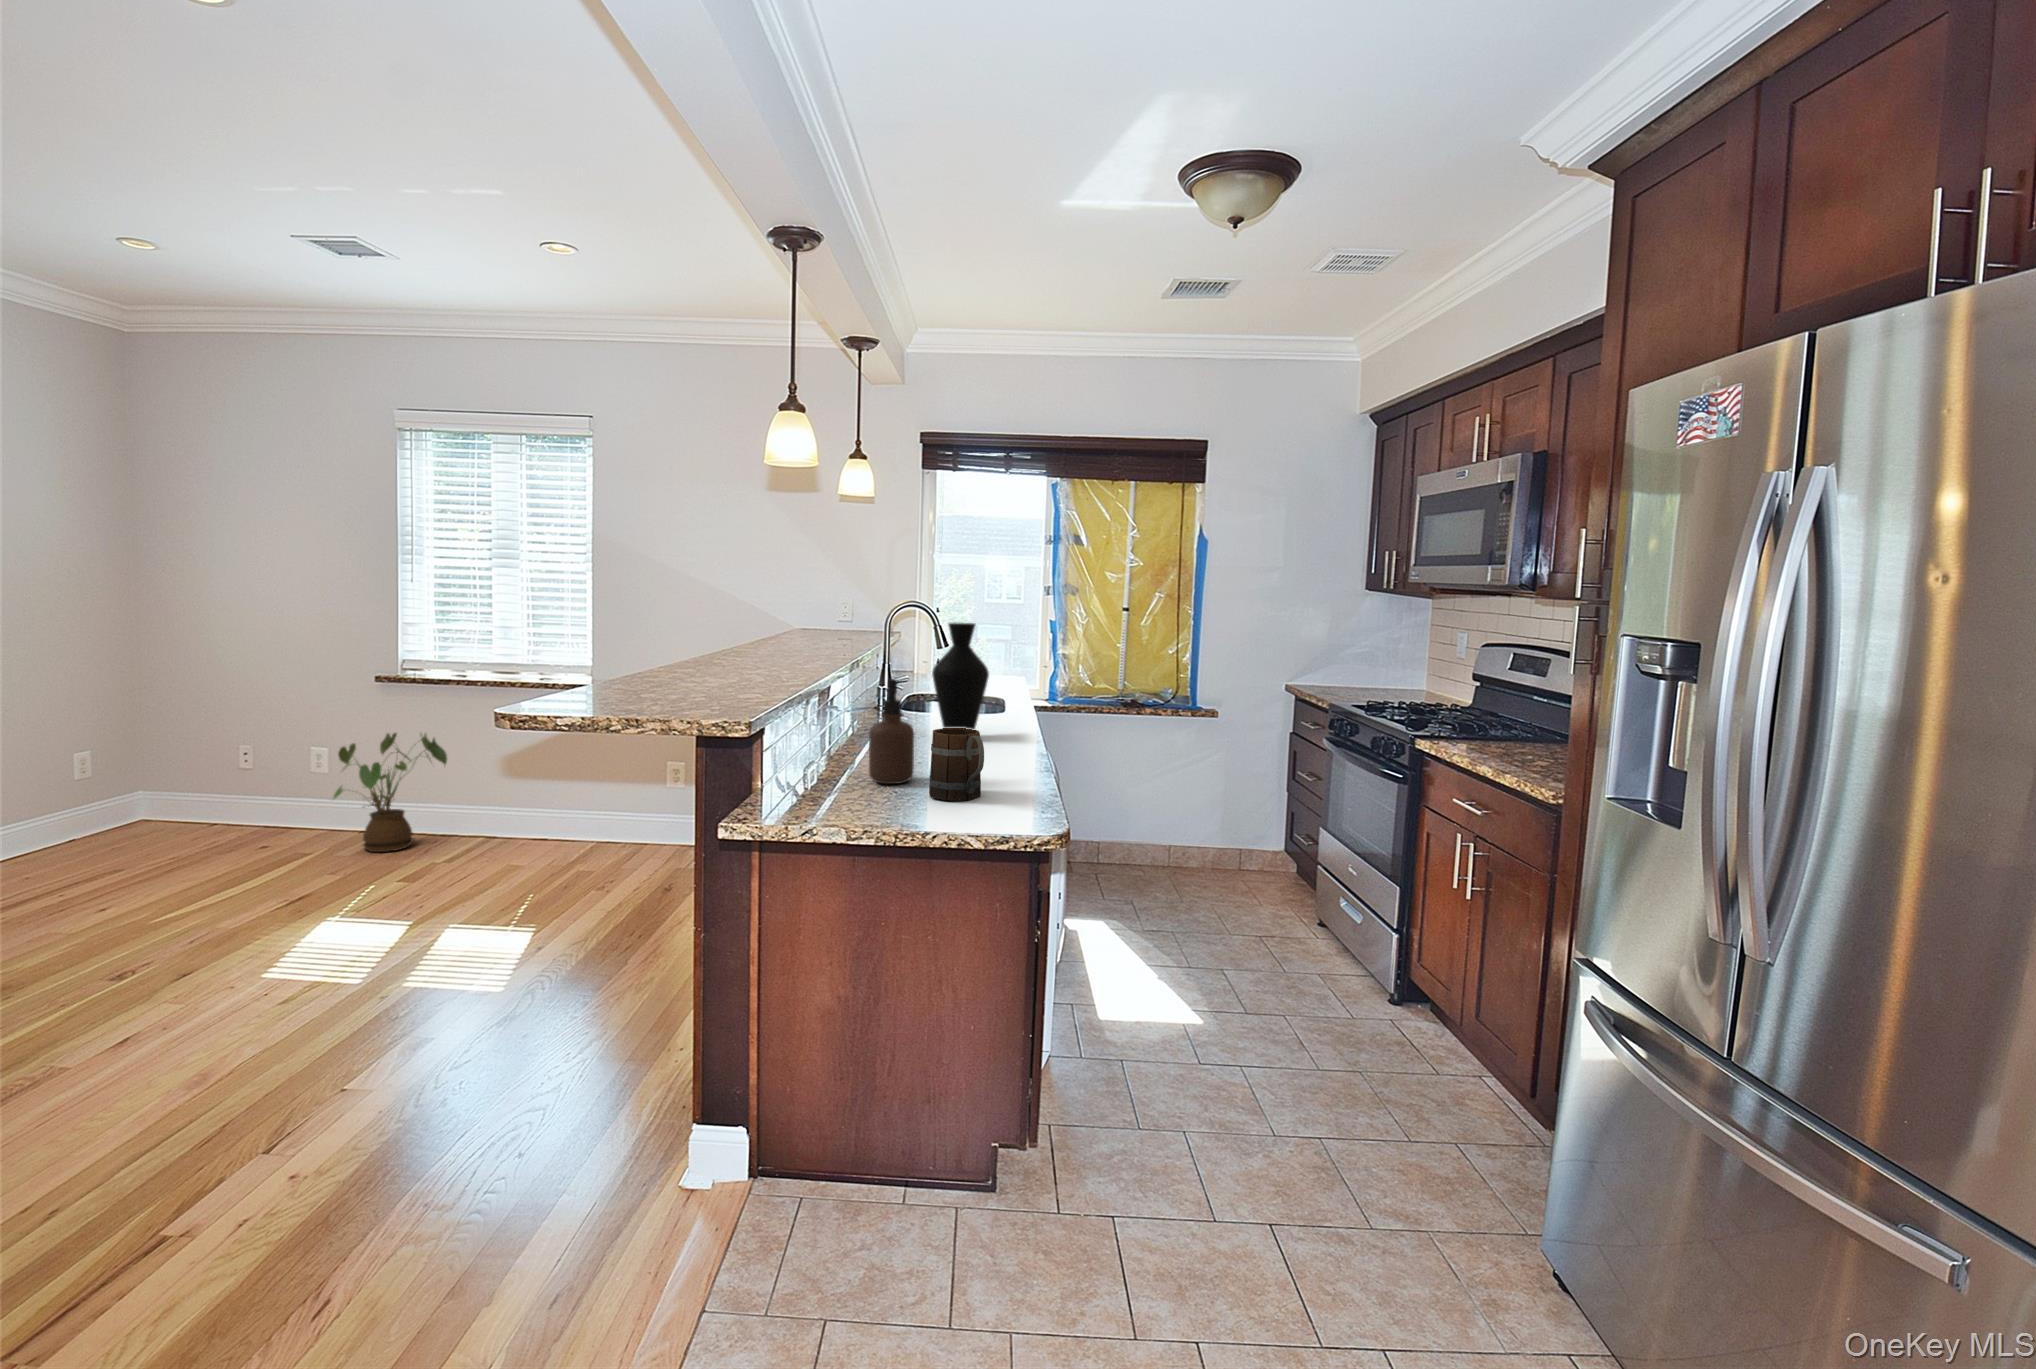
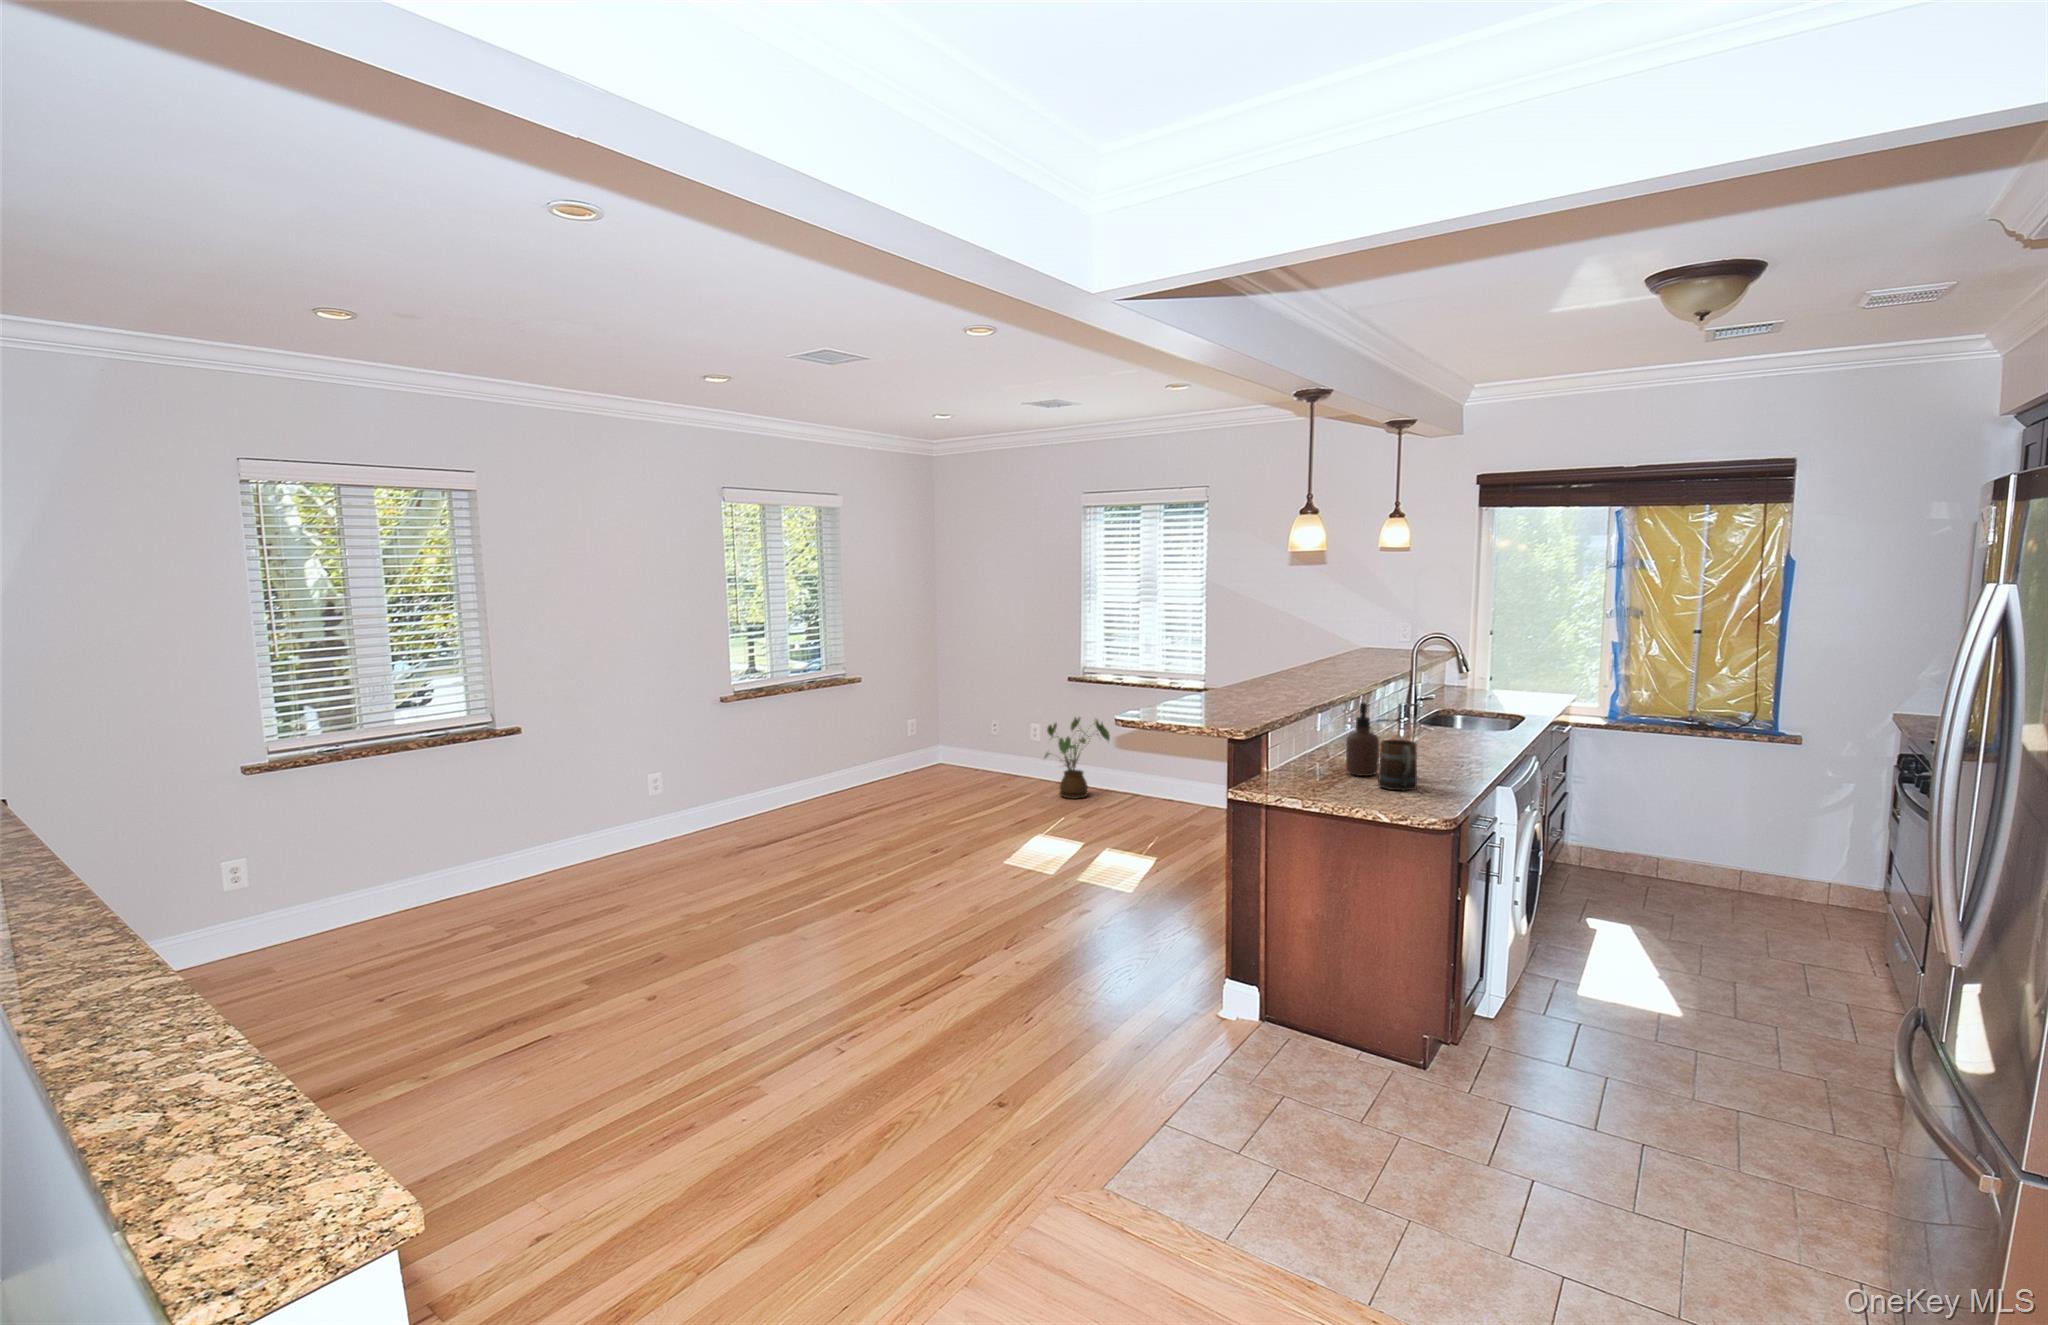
vase: present [932,623,989,729] -> none [1422,657,1470,750]

